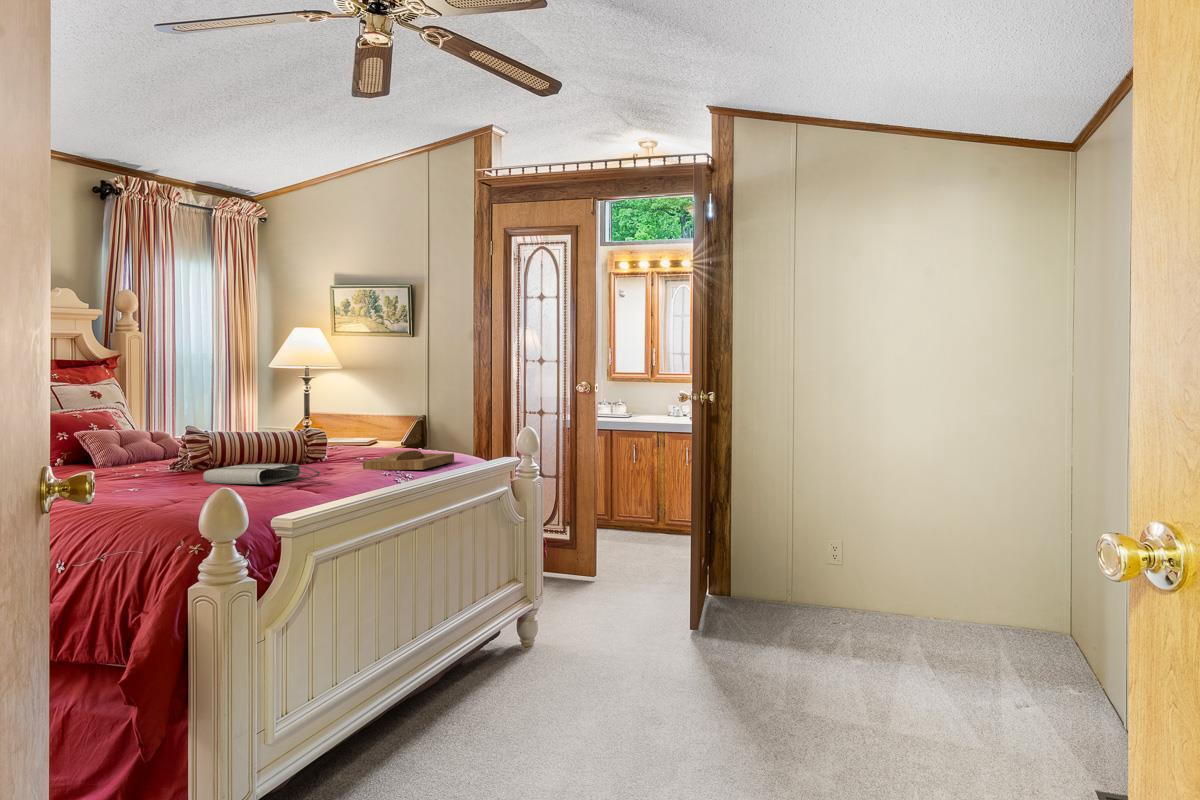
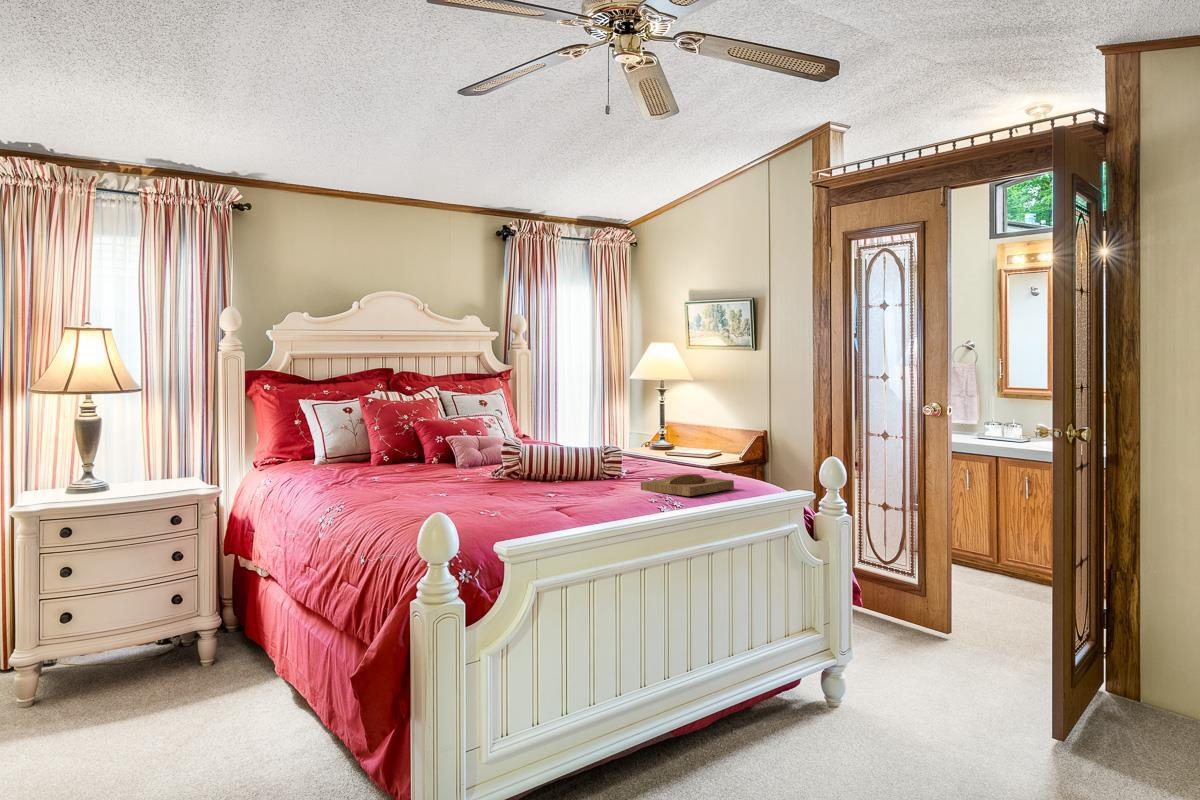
tote bag: present [203,464,321,484] -> none [501,478,583,499]

